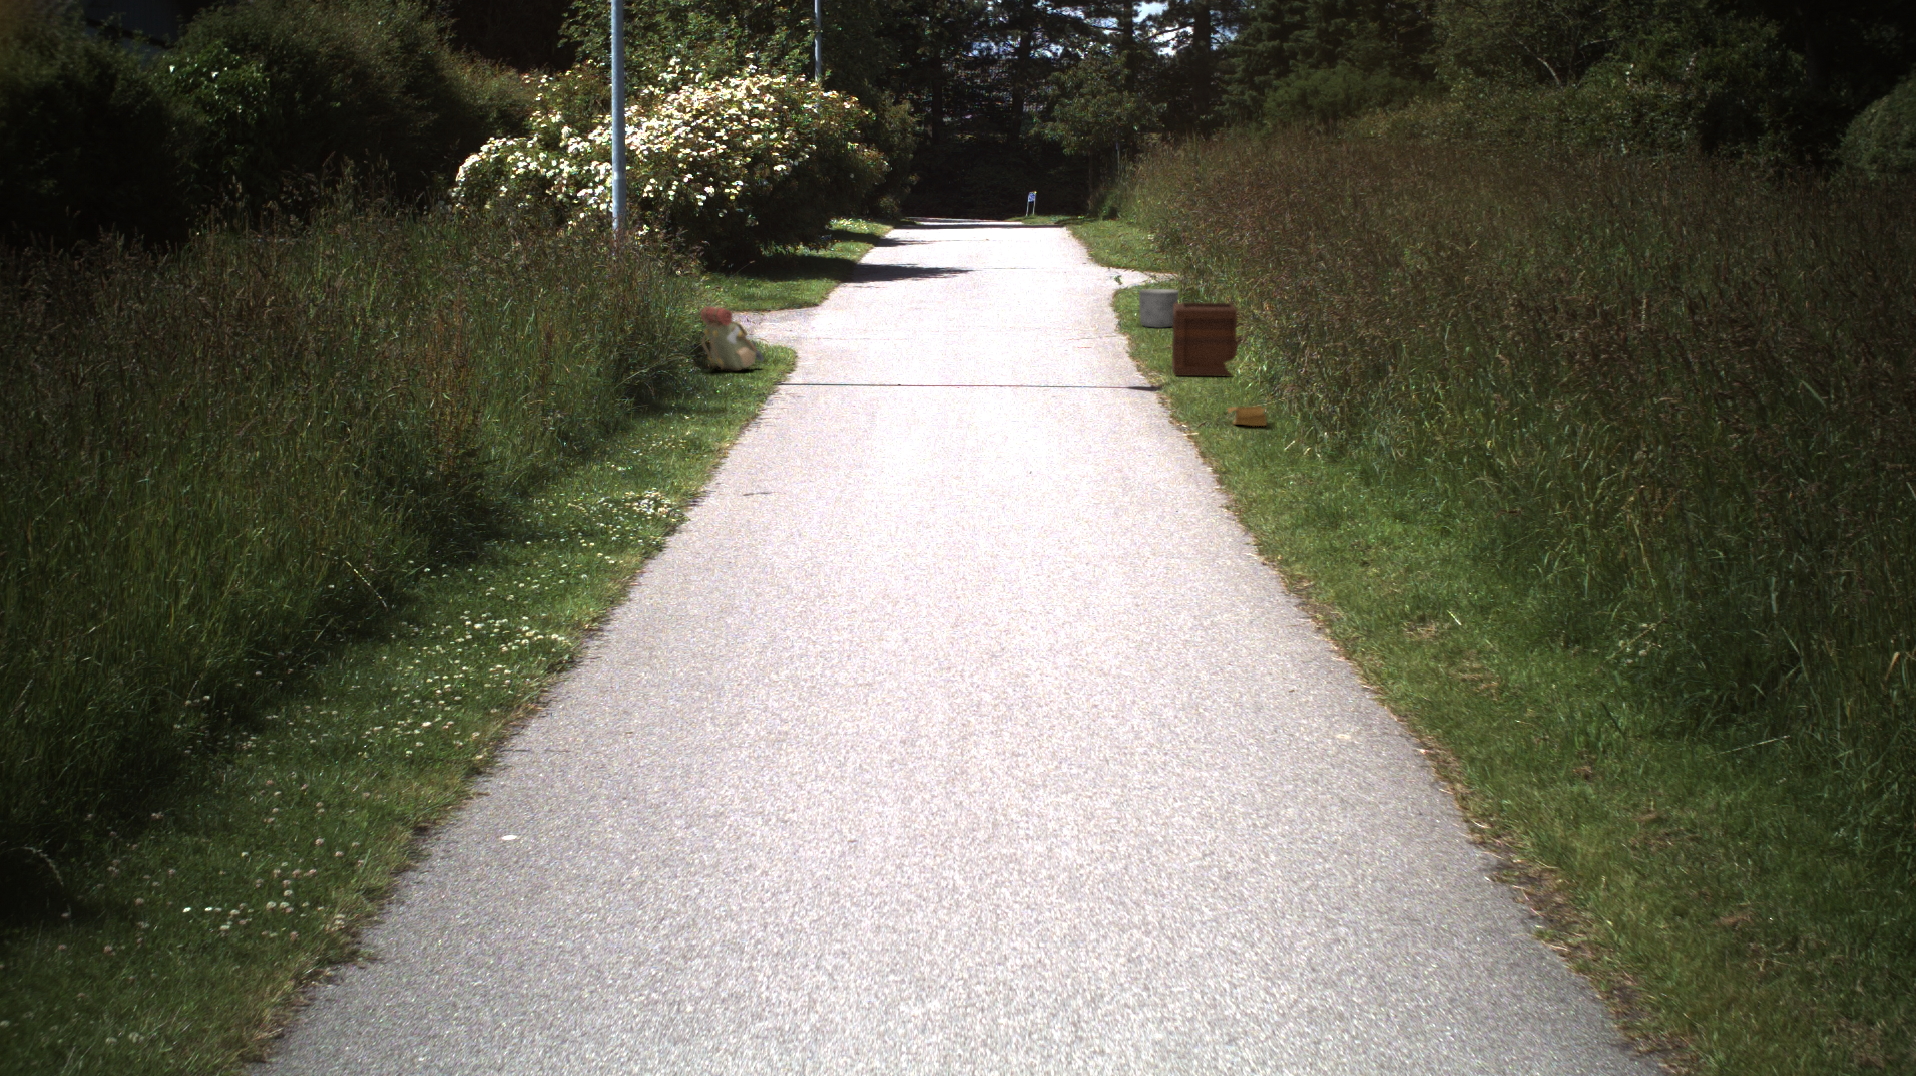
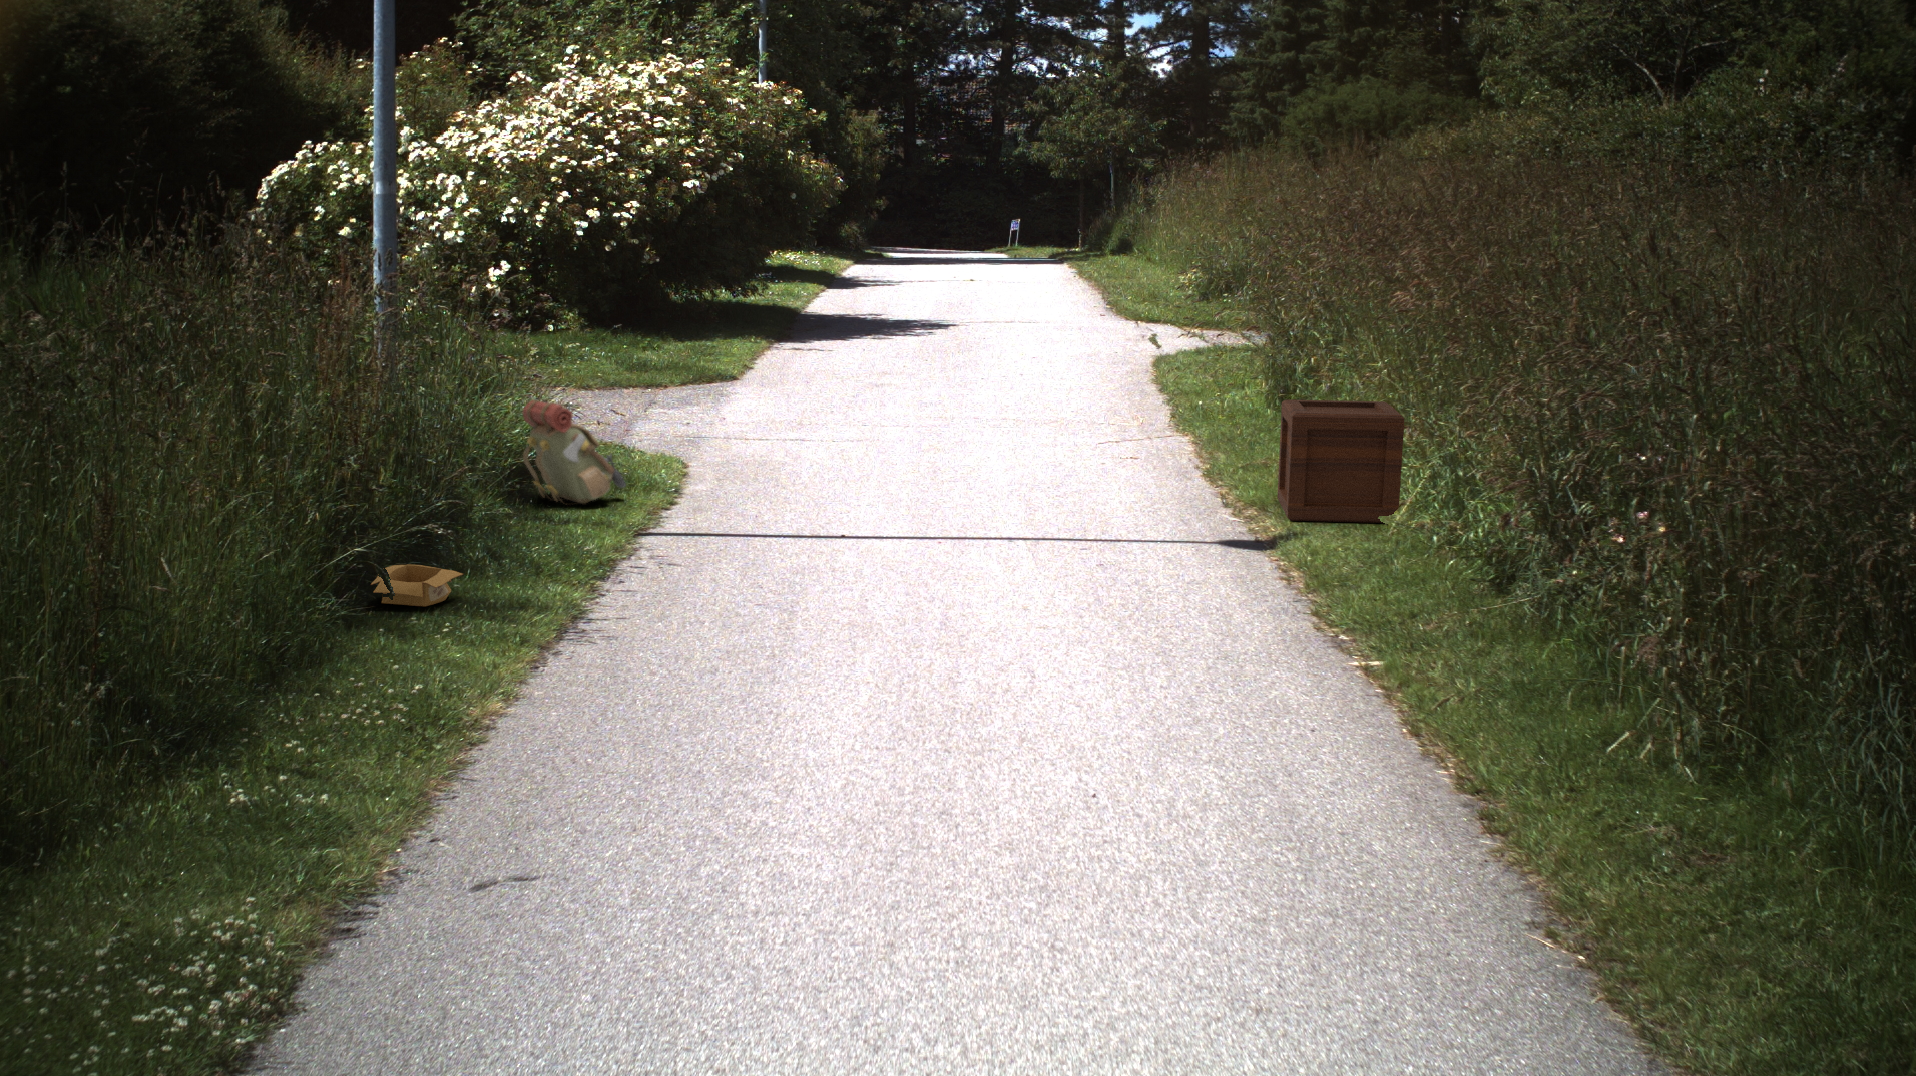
planter: present [1139,289,1179,328] -> none [1202,363,1260,421]
cardboard box: present [1228,406,1267,426] -> present [371,564,463,606]

